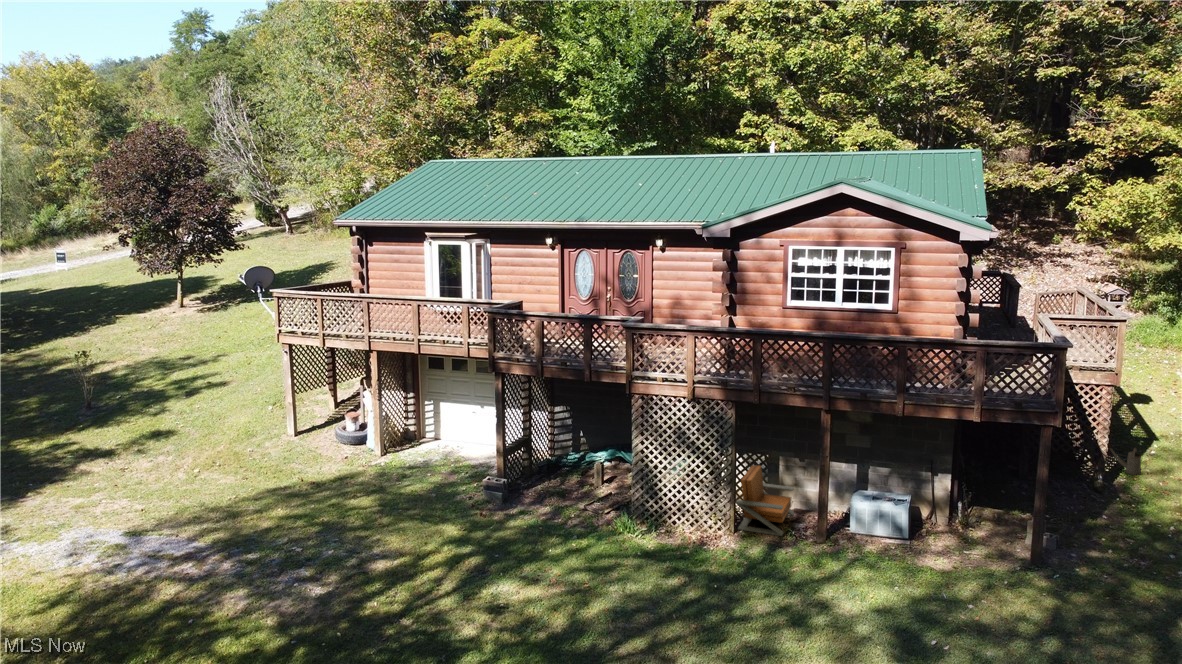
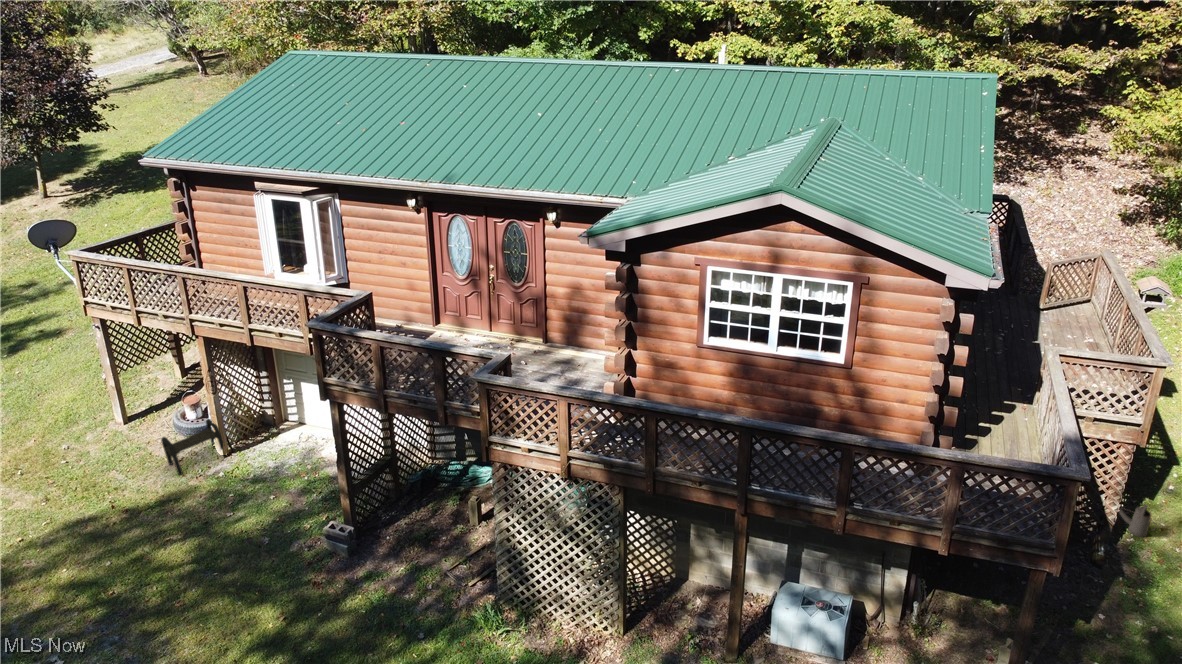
bench: none [332,425,380,465] -> present [161,419,223,475]
lounge chair: present [736,466,794,536] -> none [623,544,703,649]

